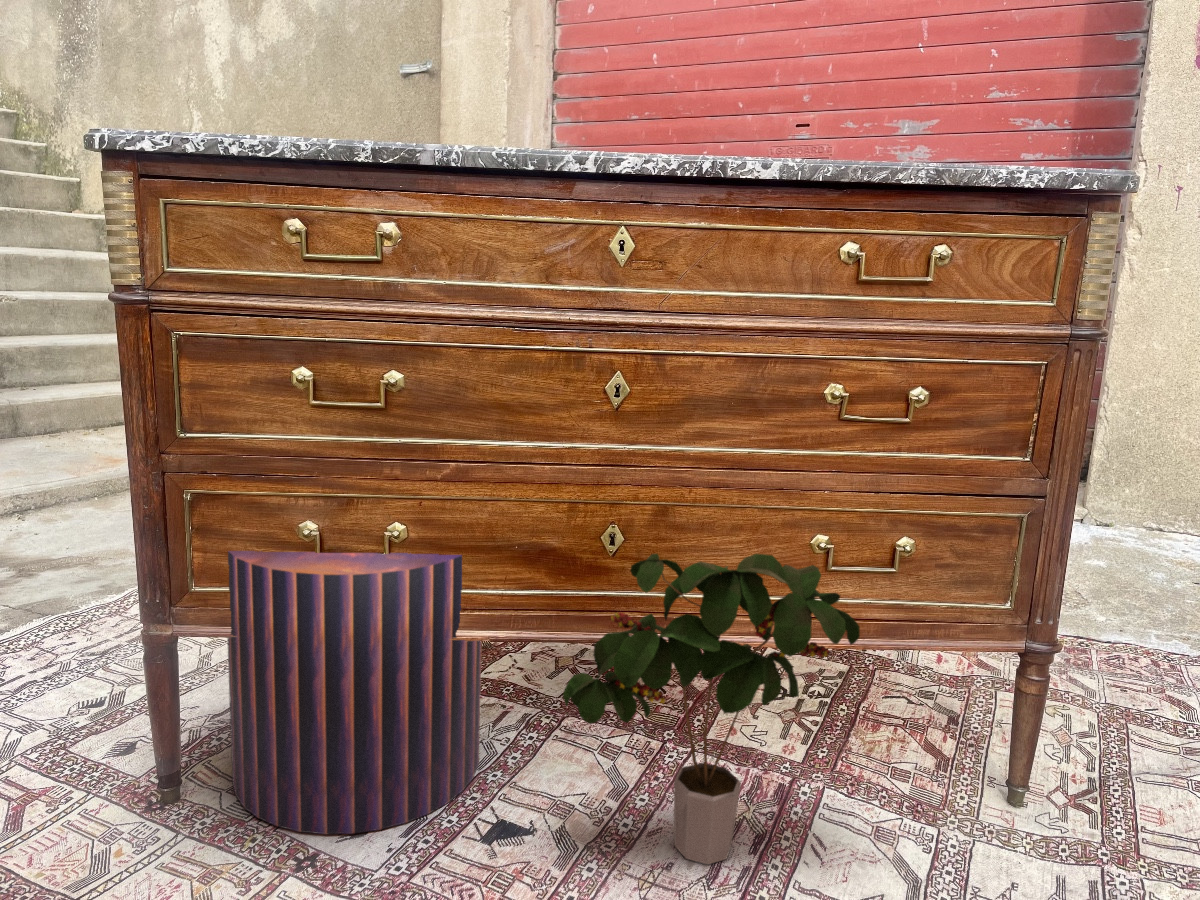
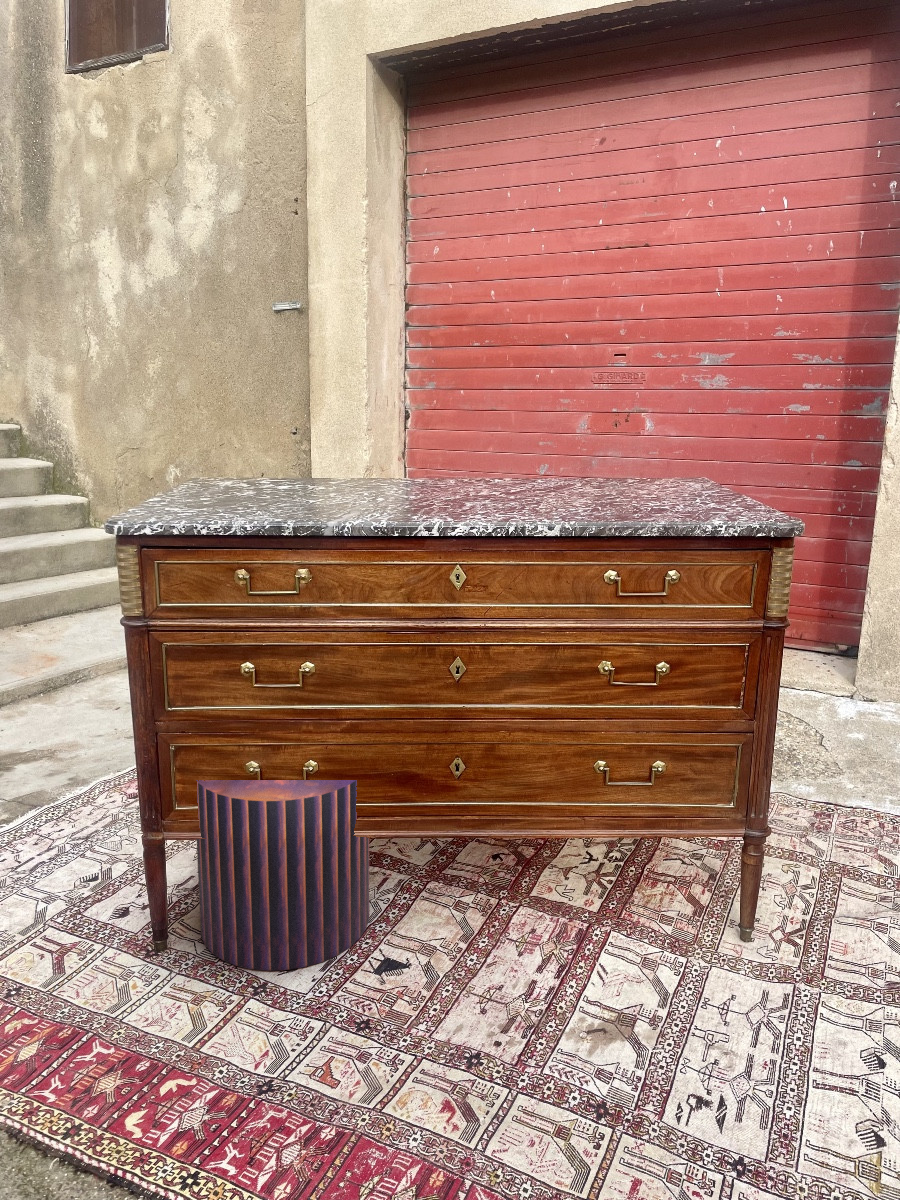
potted plant: present [563,554,860,864] -> none [426,780,624,986]

